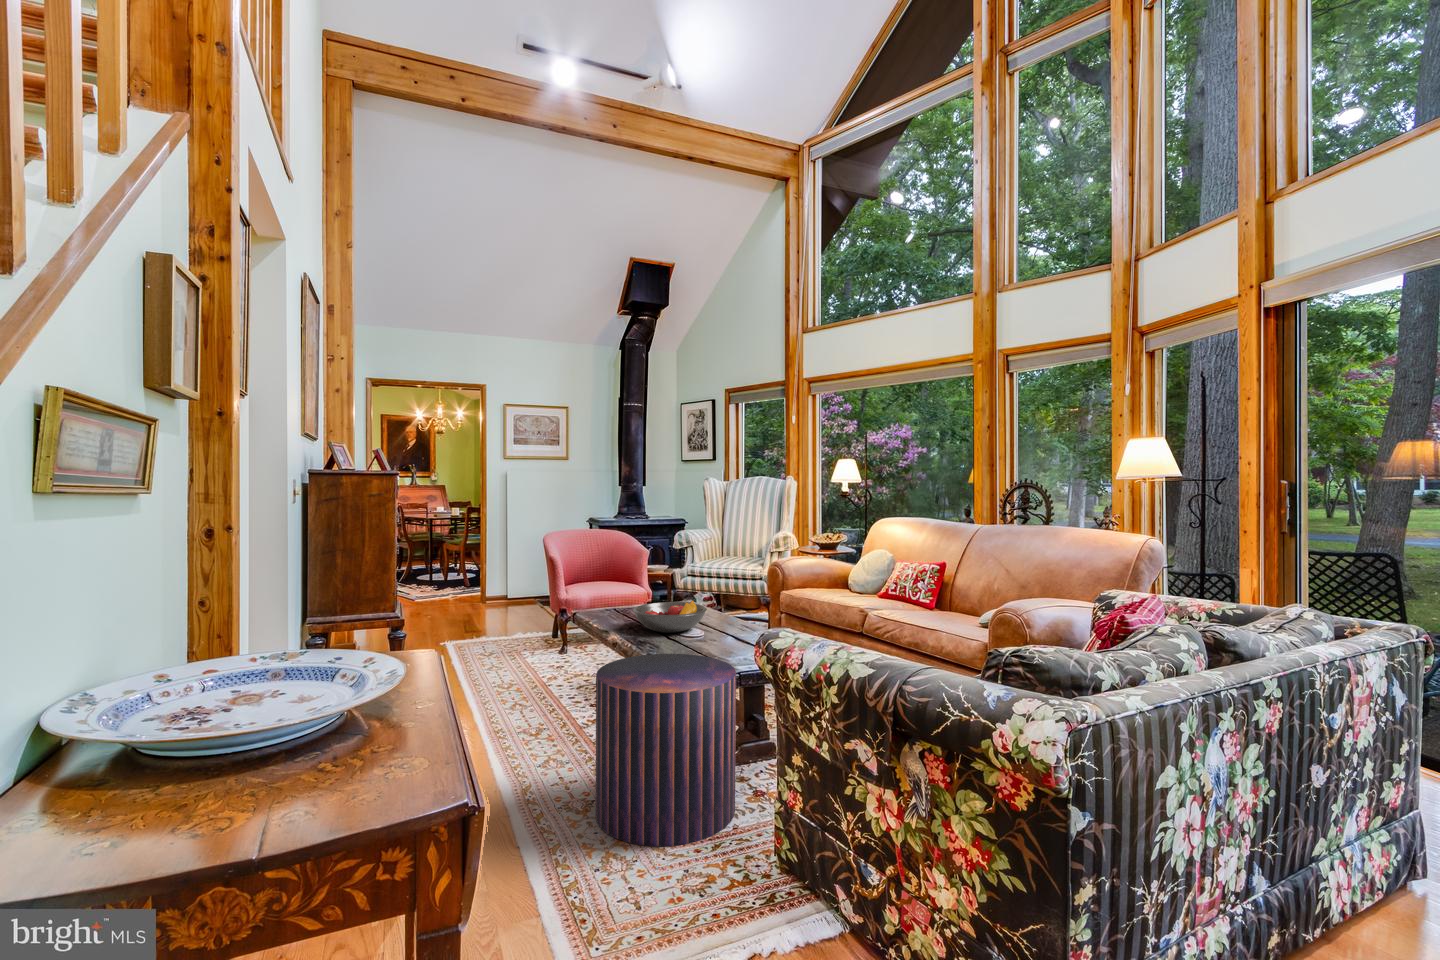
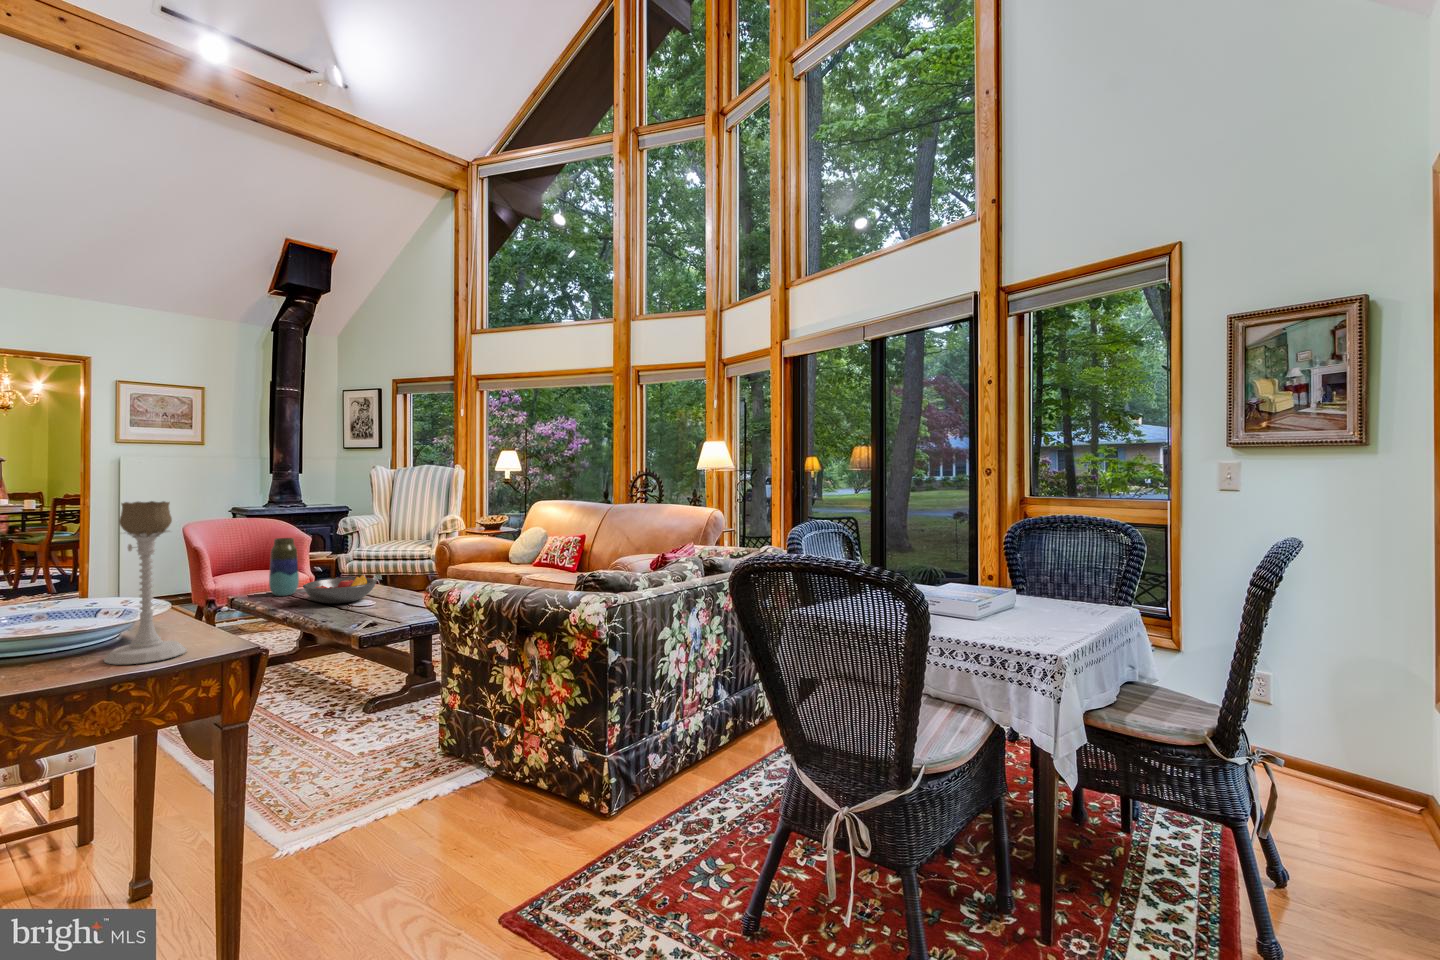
candle holder: none [286,523,403,797] -> present [104,501,187,664]
vase: none [605,554,631,617] -> present [269,538,299,596]
pouf: present [595,654,736,847] -> none [278,612,406,759]

